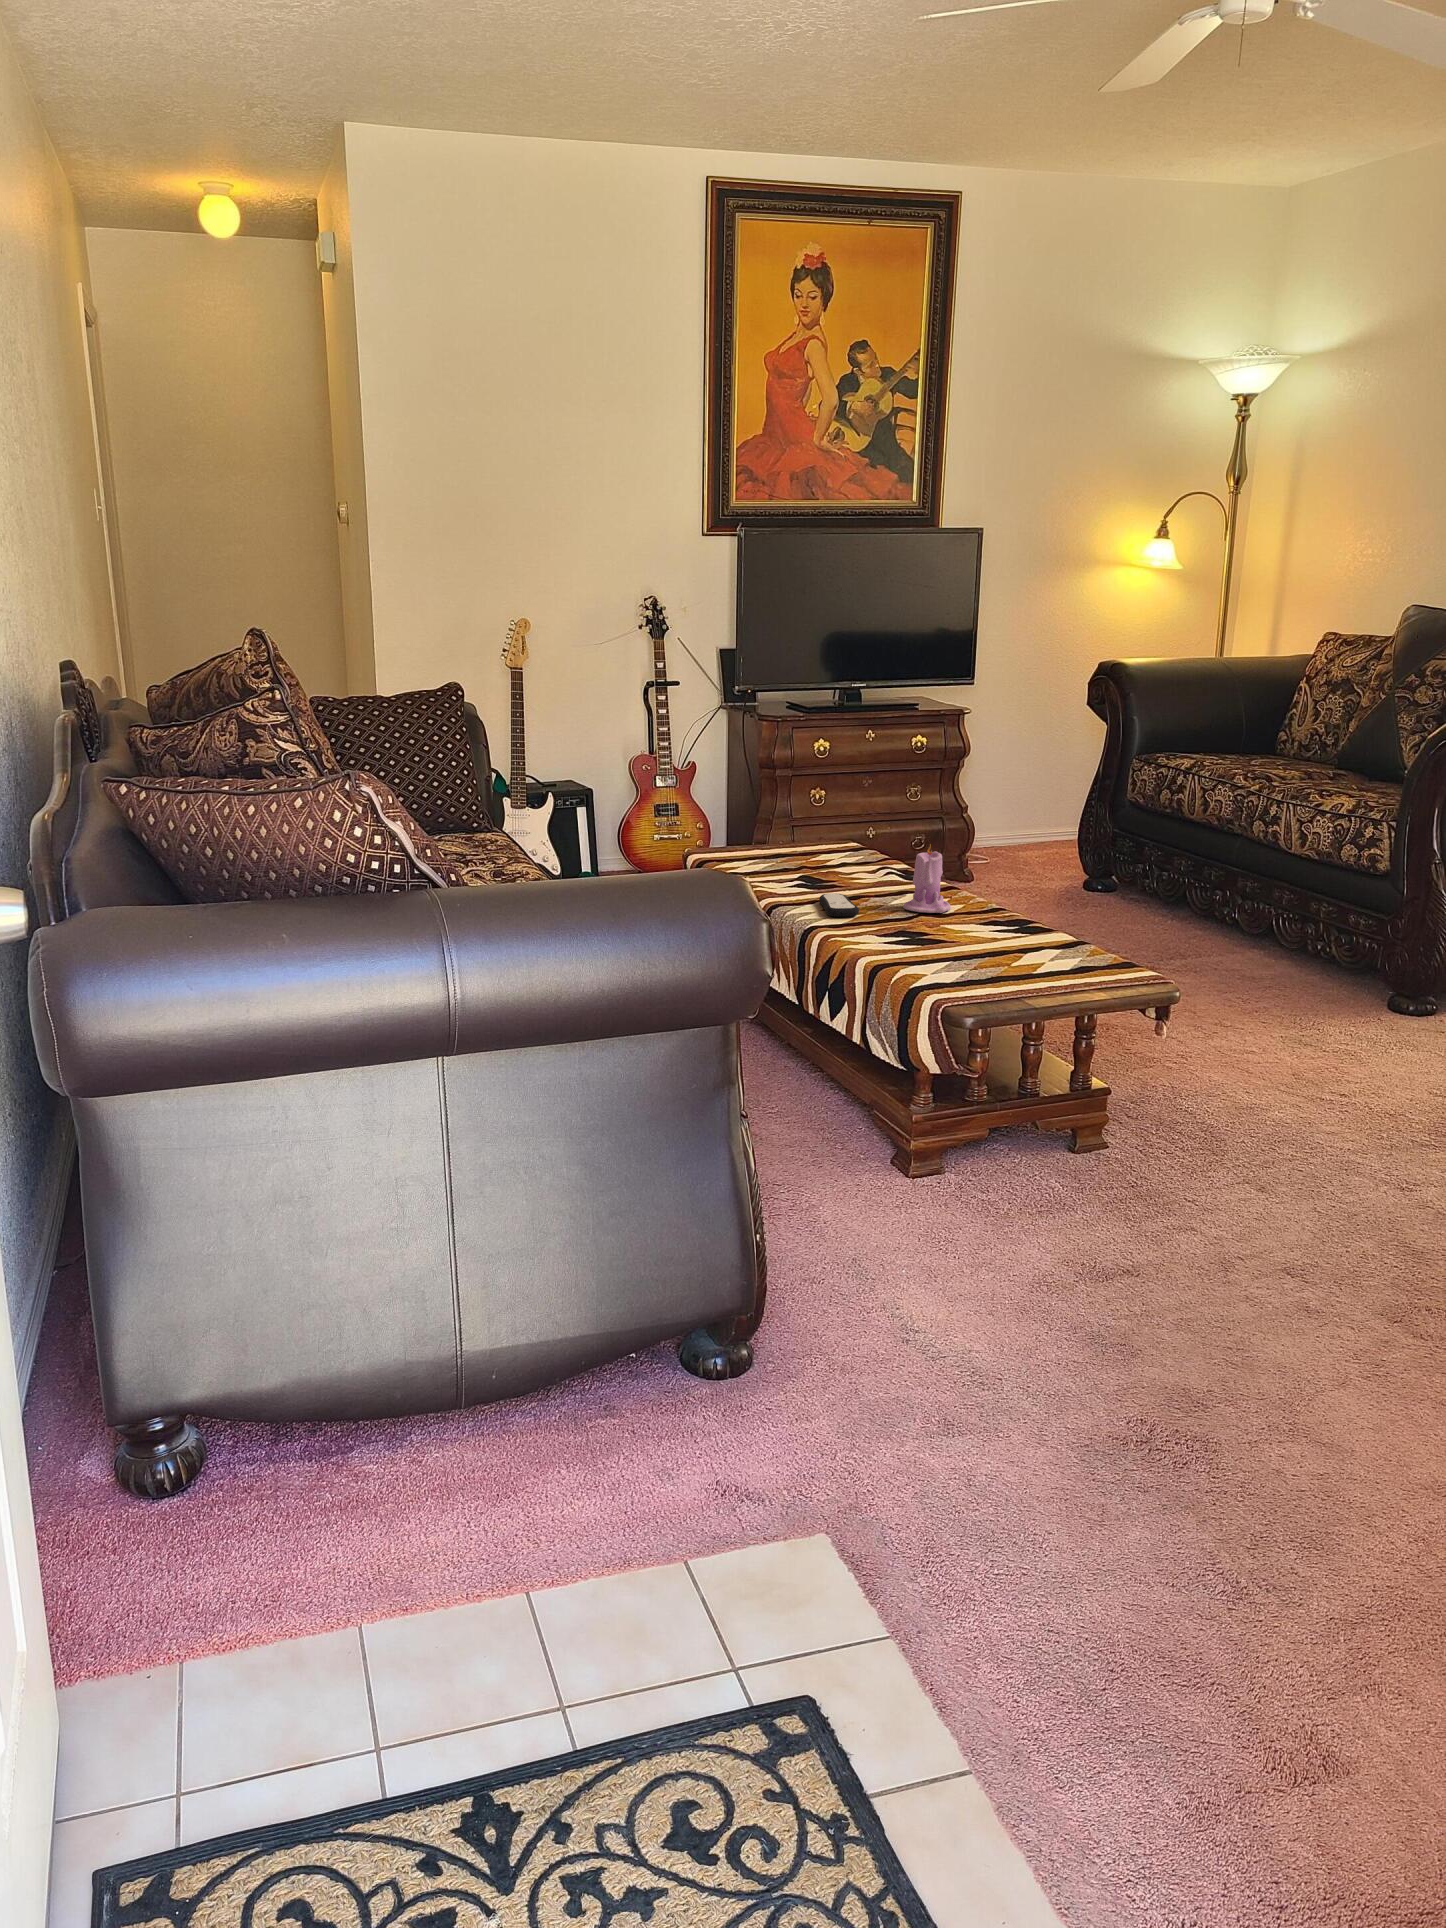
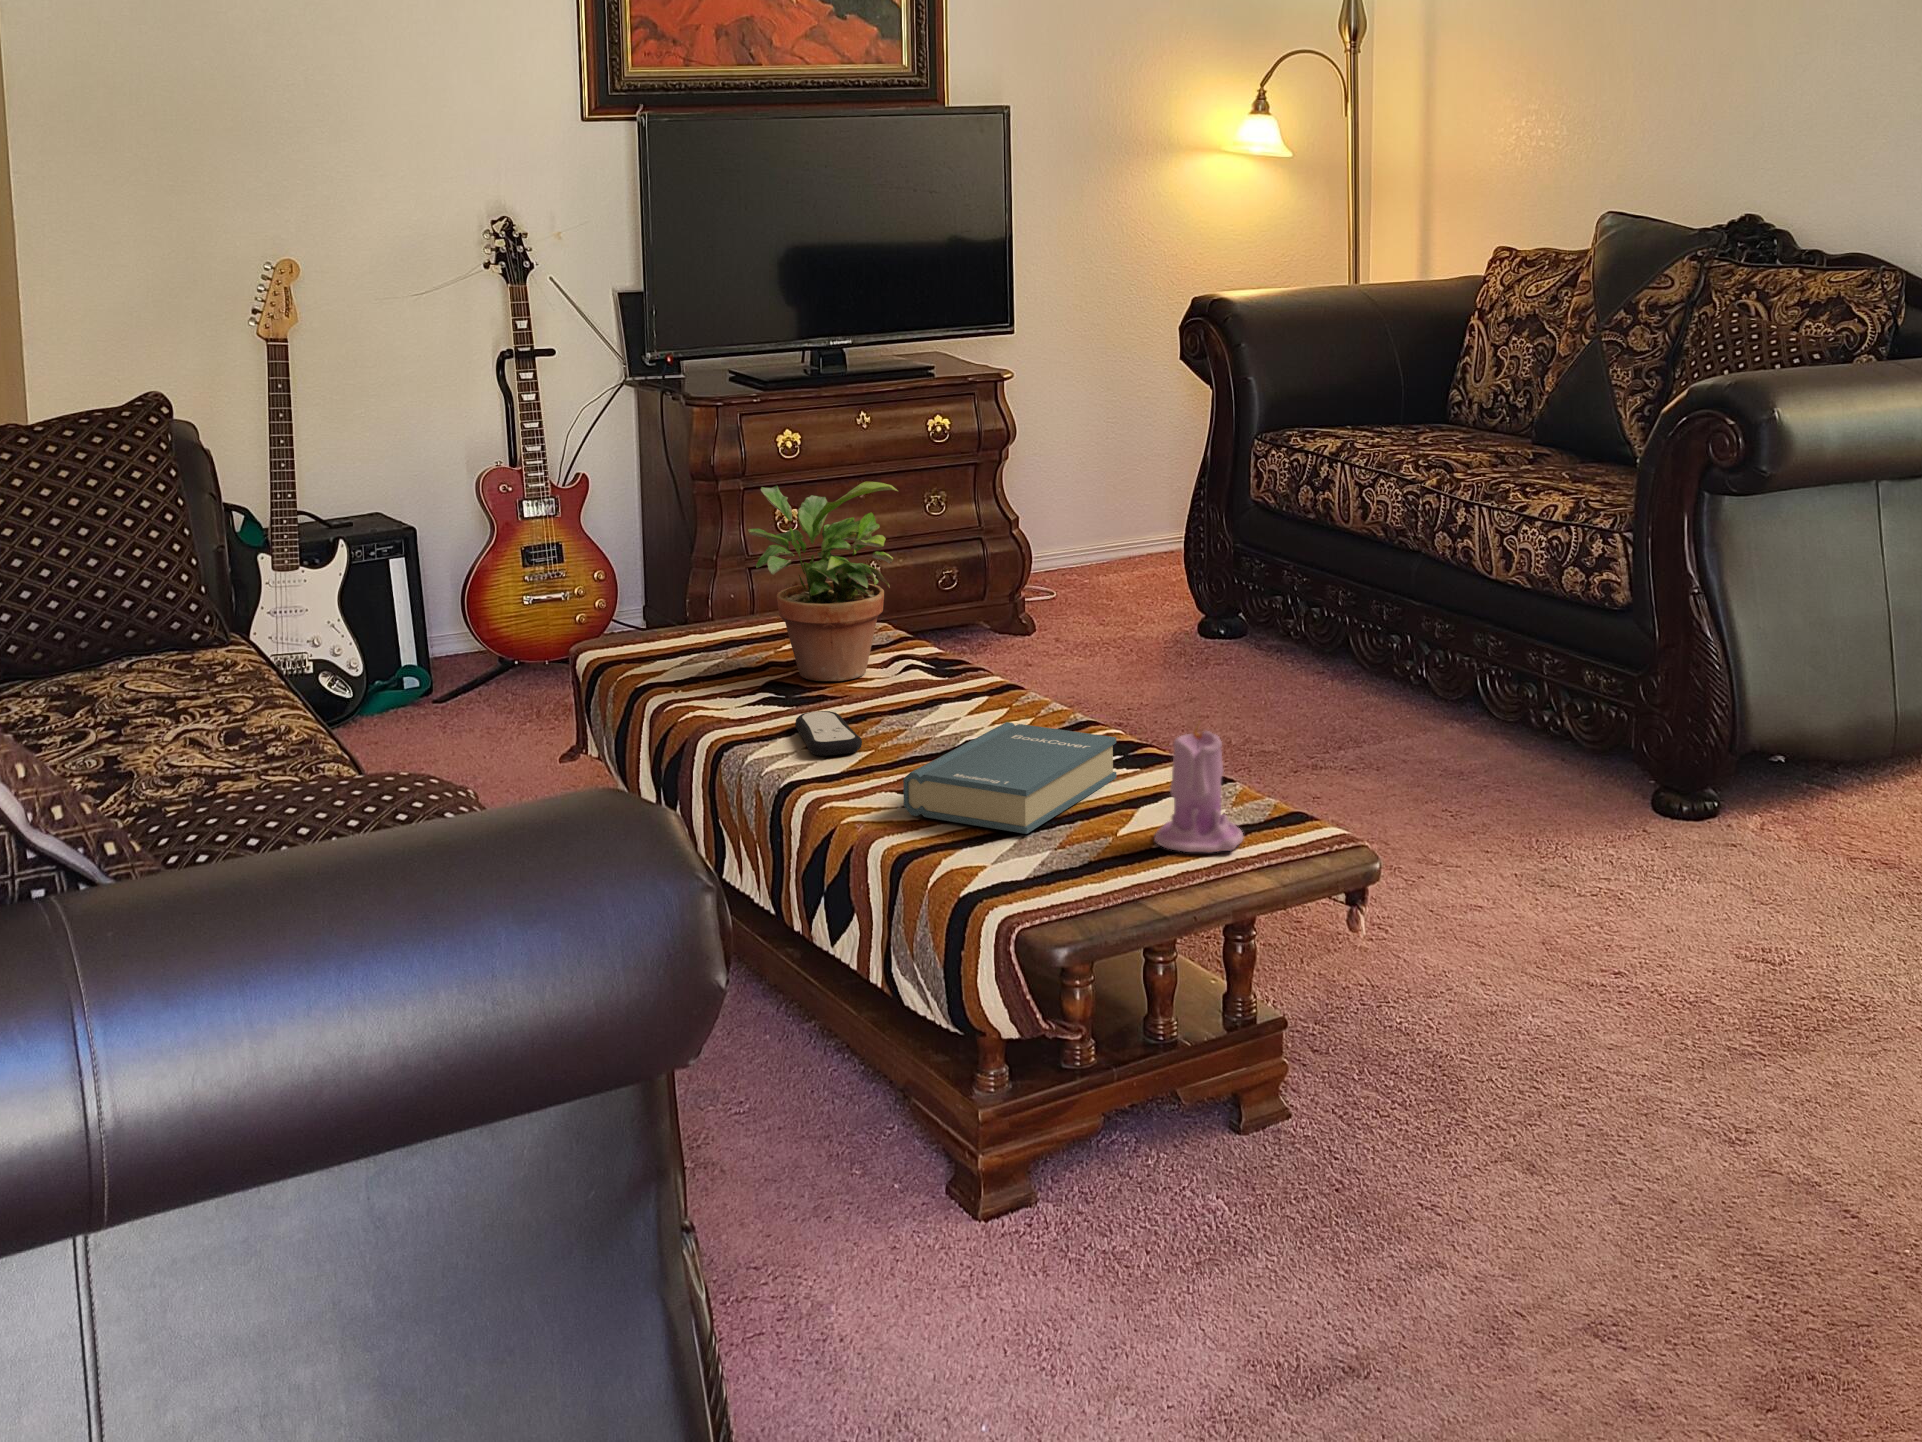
potted plant: none [796,757,891,880] -> present [748,481,898,681]
candle: present [903,845,951,913] -> present [1155,725,1243,853]
hardback book: none [882,902,1017,962] -> present [903,722,1116,834]

